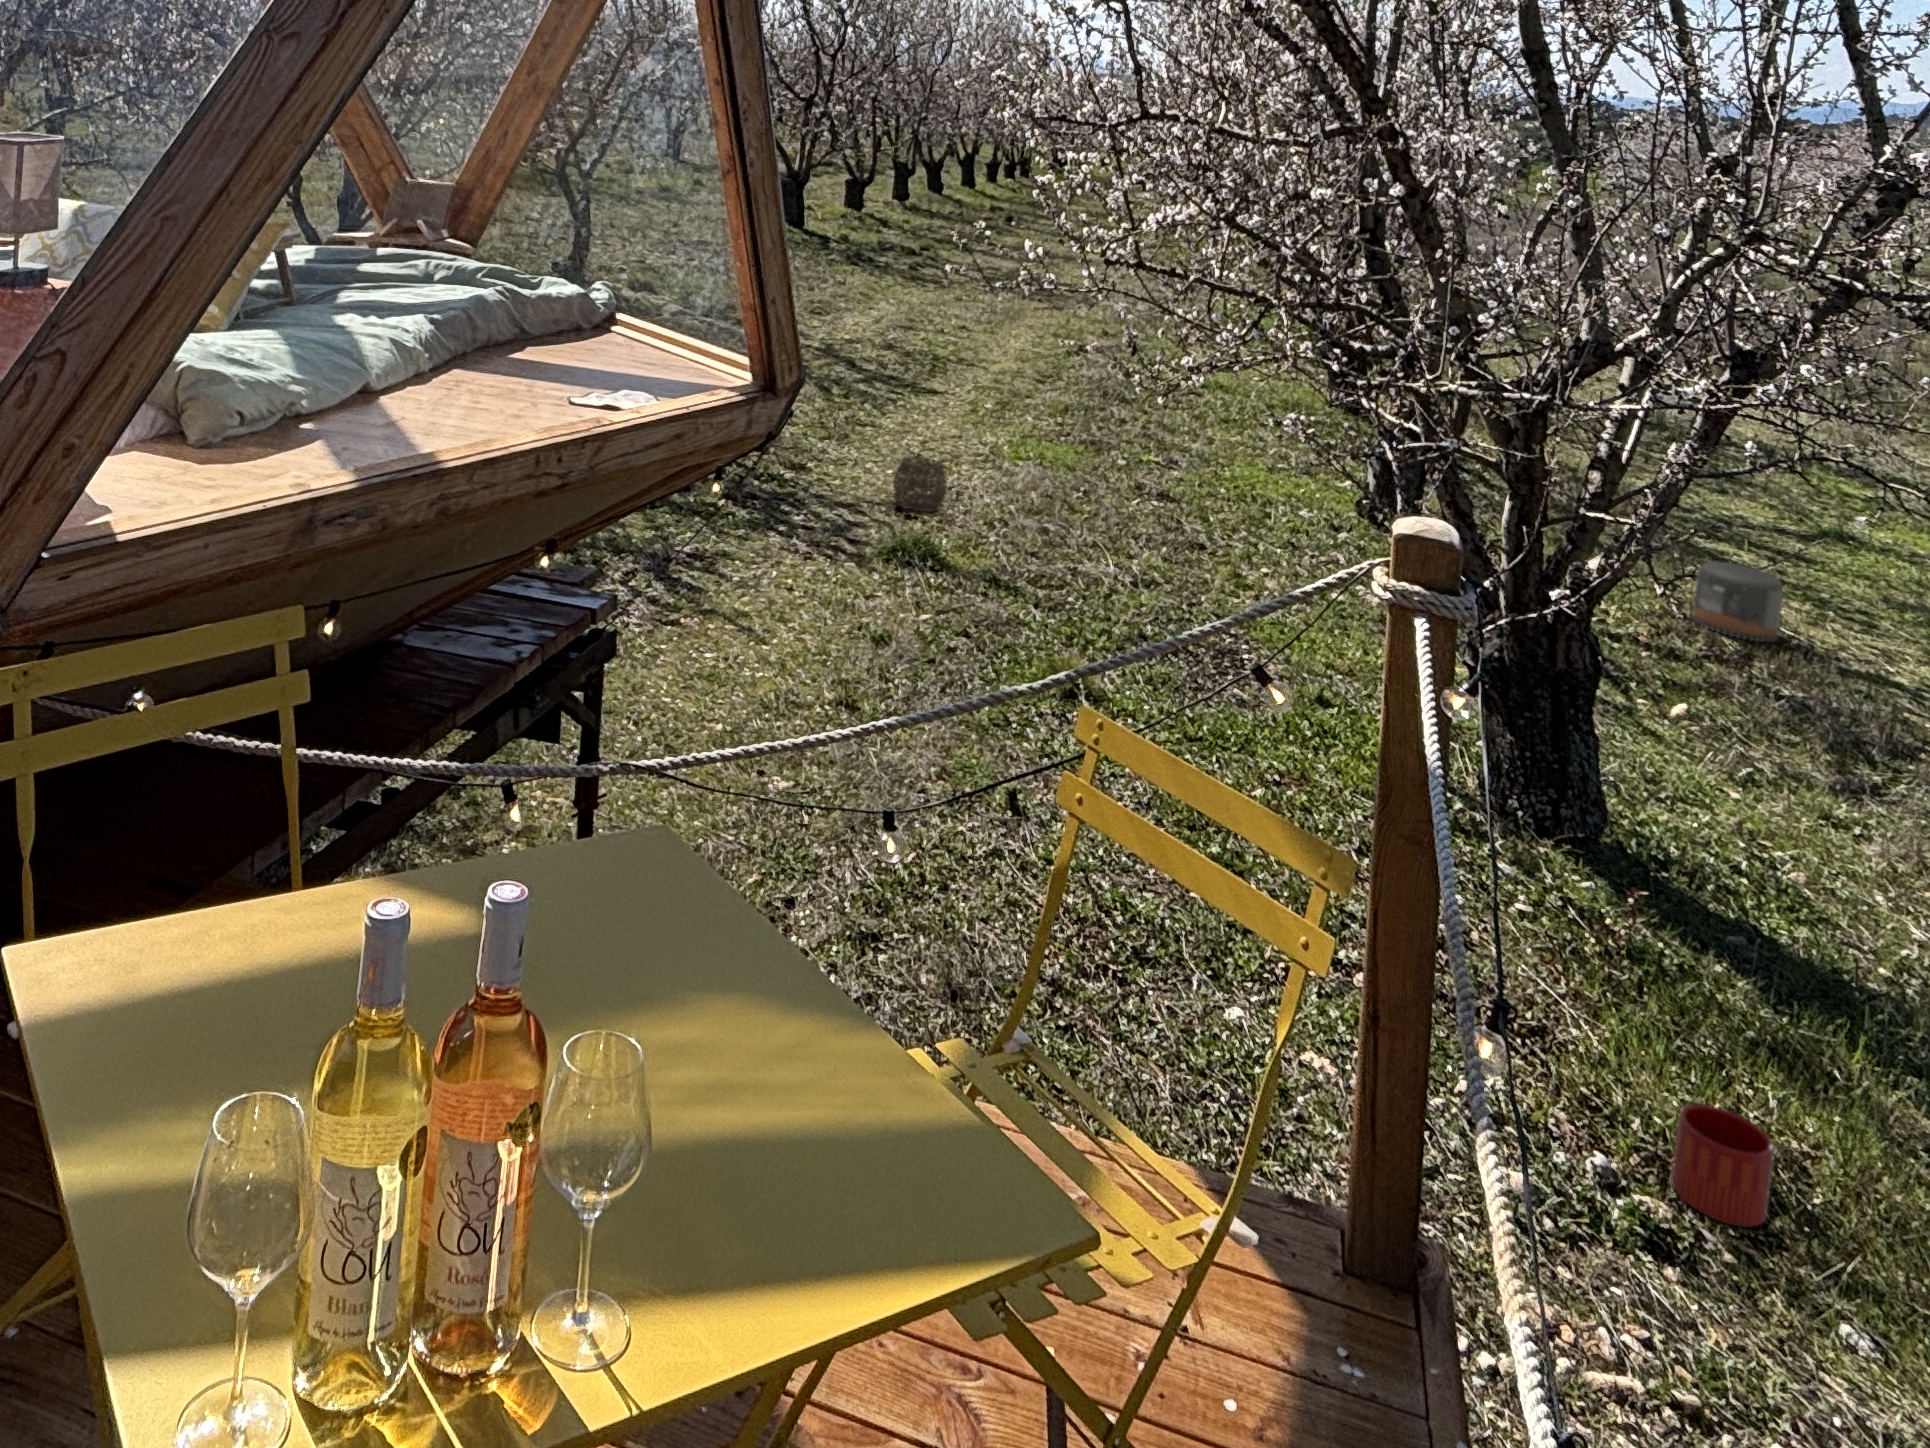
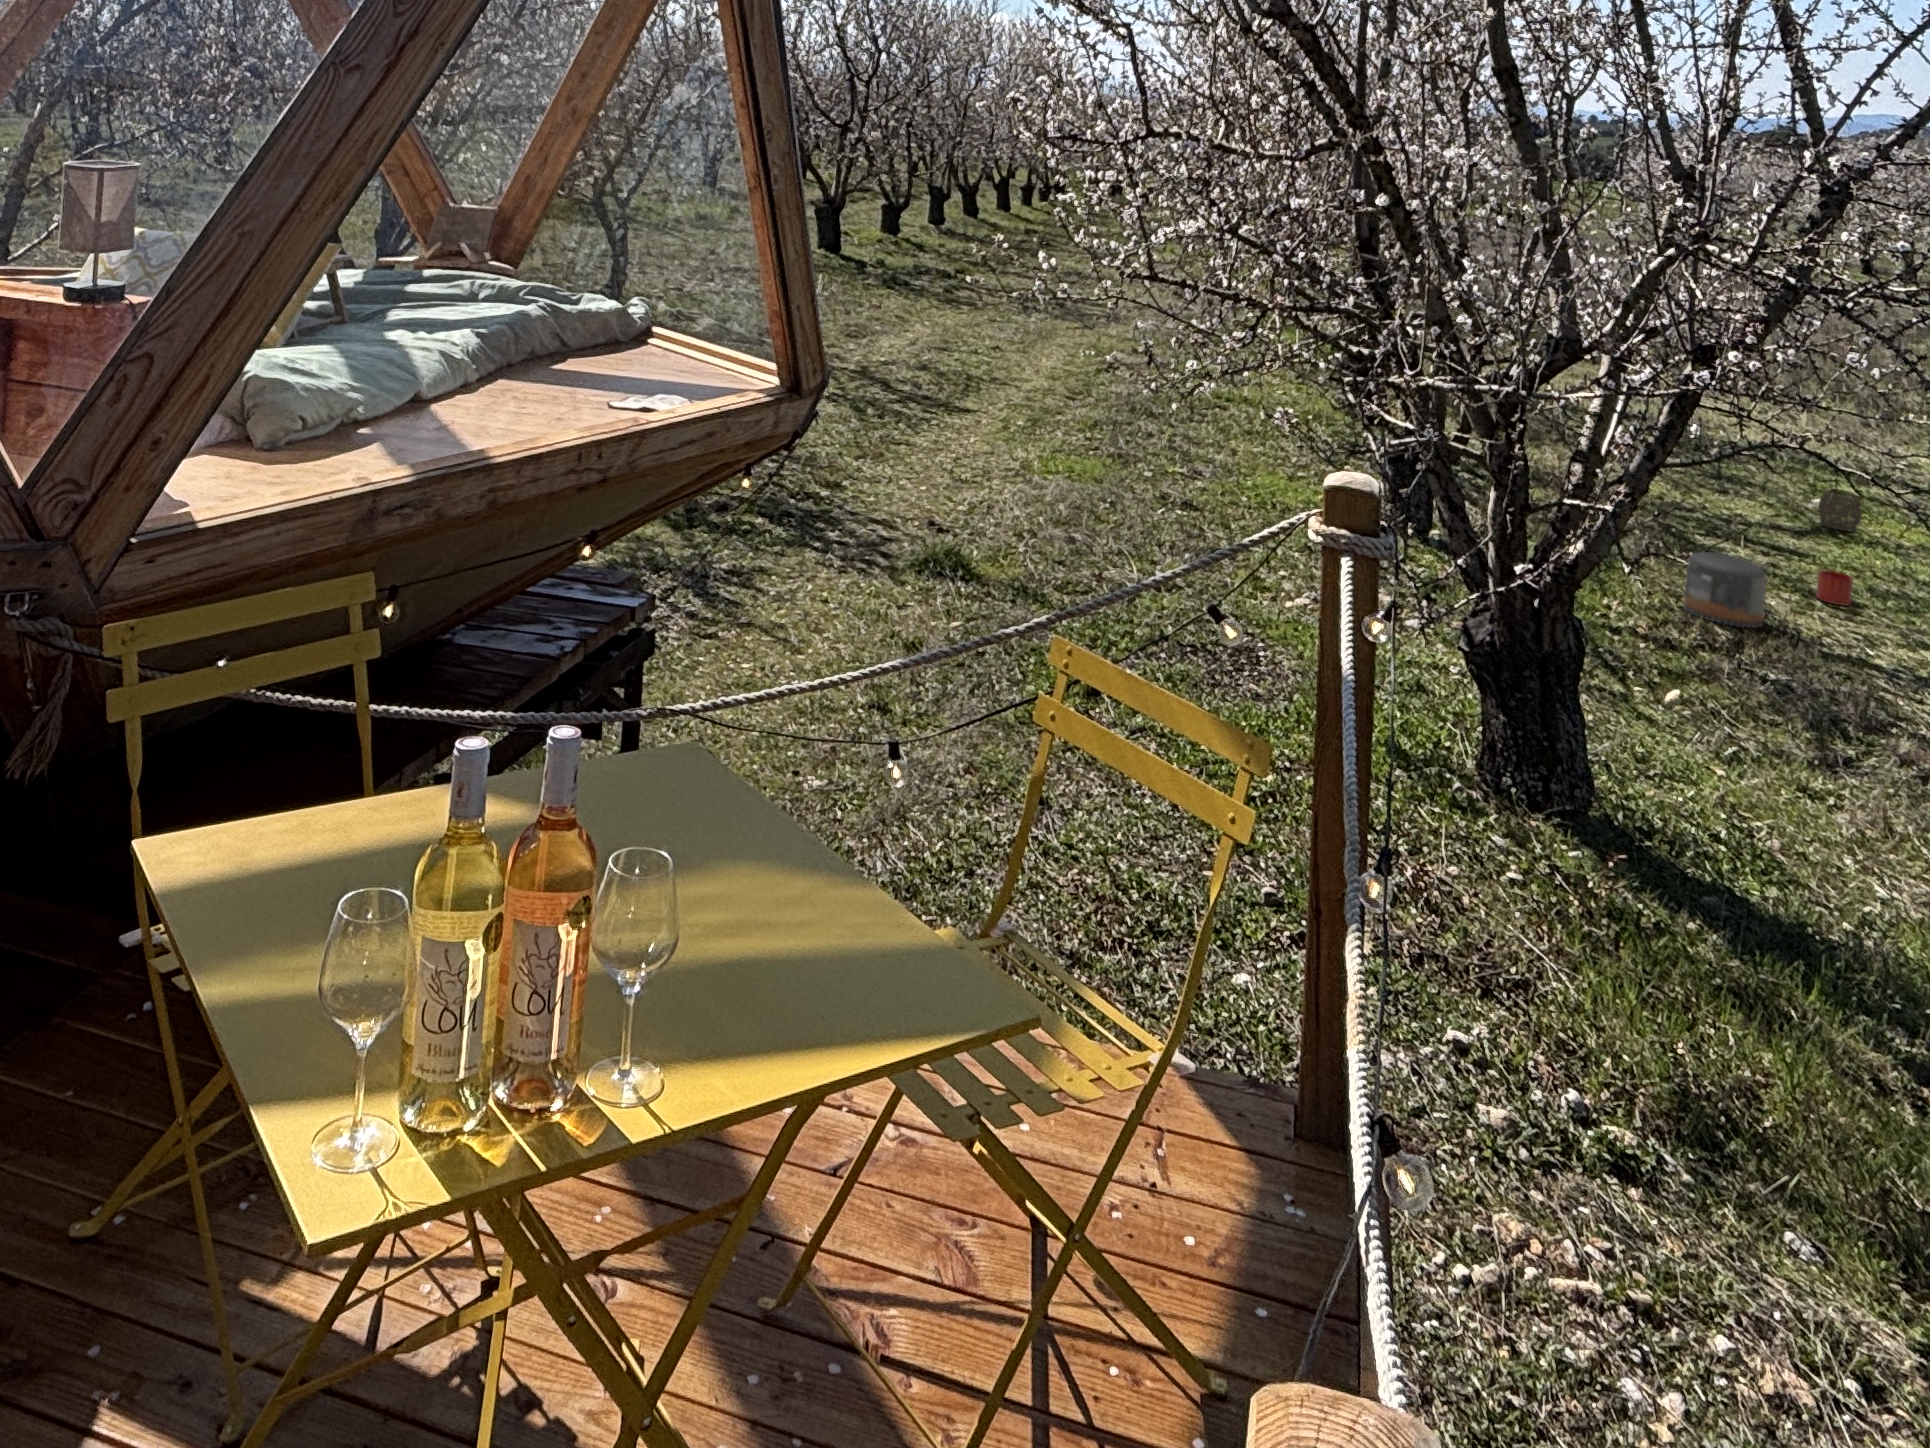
woven basket: present [893,456,947,512] -> present [1818,490,1862,532]
planter: present [1671,1104,1774,1227] -> present [1816,570,1853,606]

